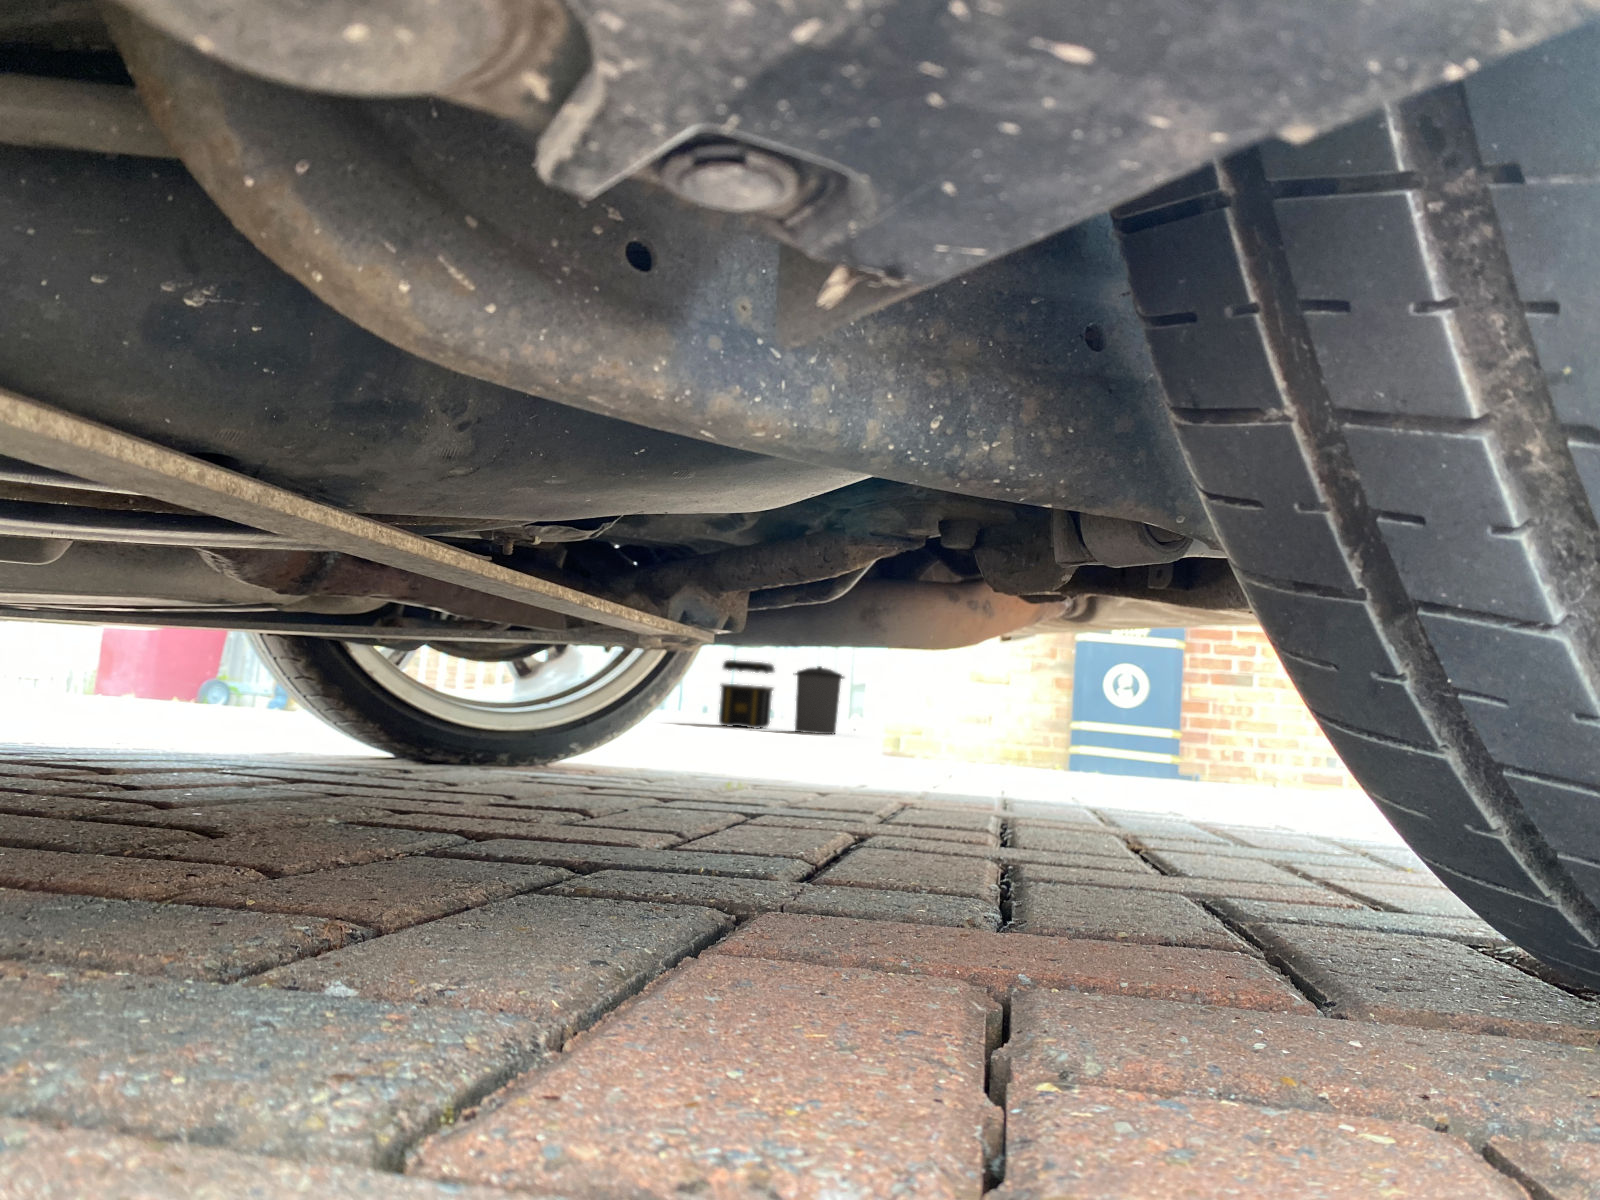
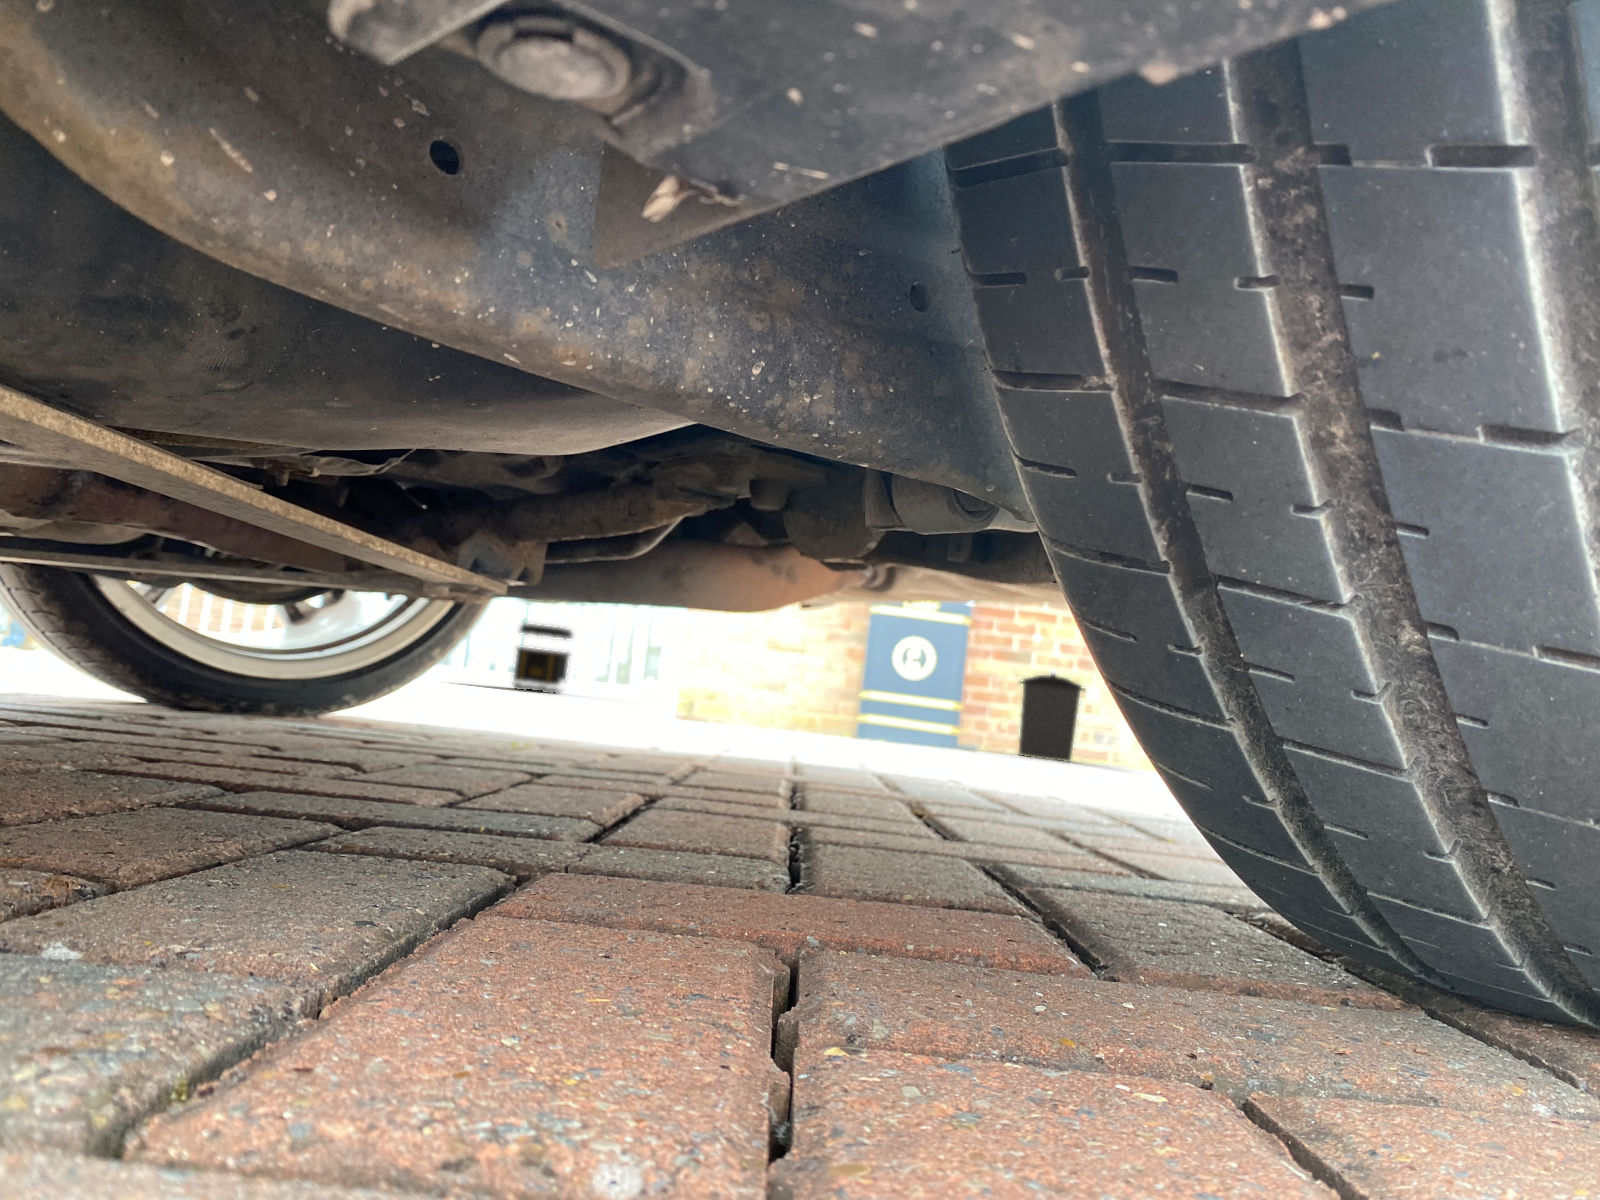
trash can: present [795,666,844,734] -> present [1019,674,1084,762]

